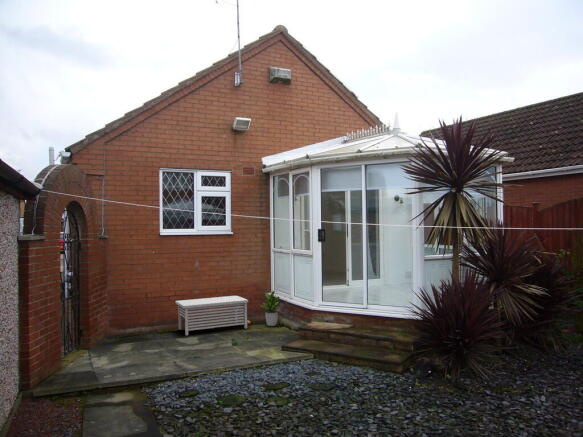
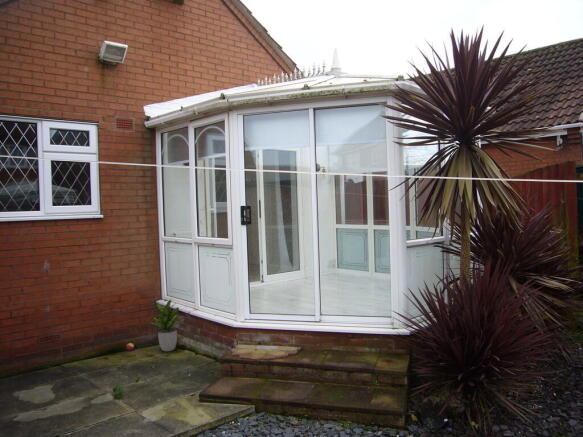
storage bench: present [175,296,248,335] -> none [10,309,132,384]

